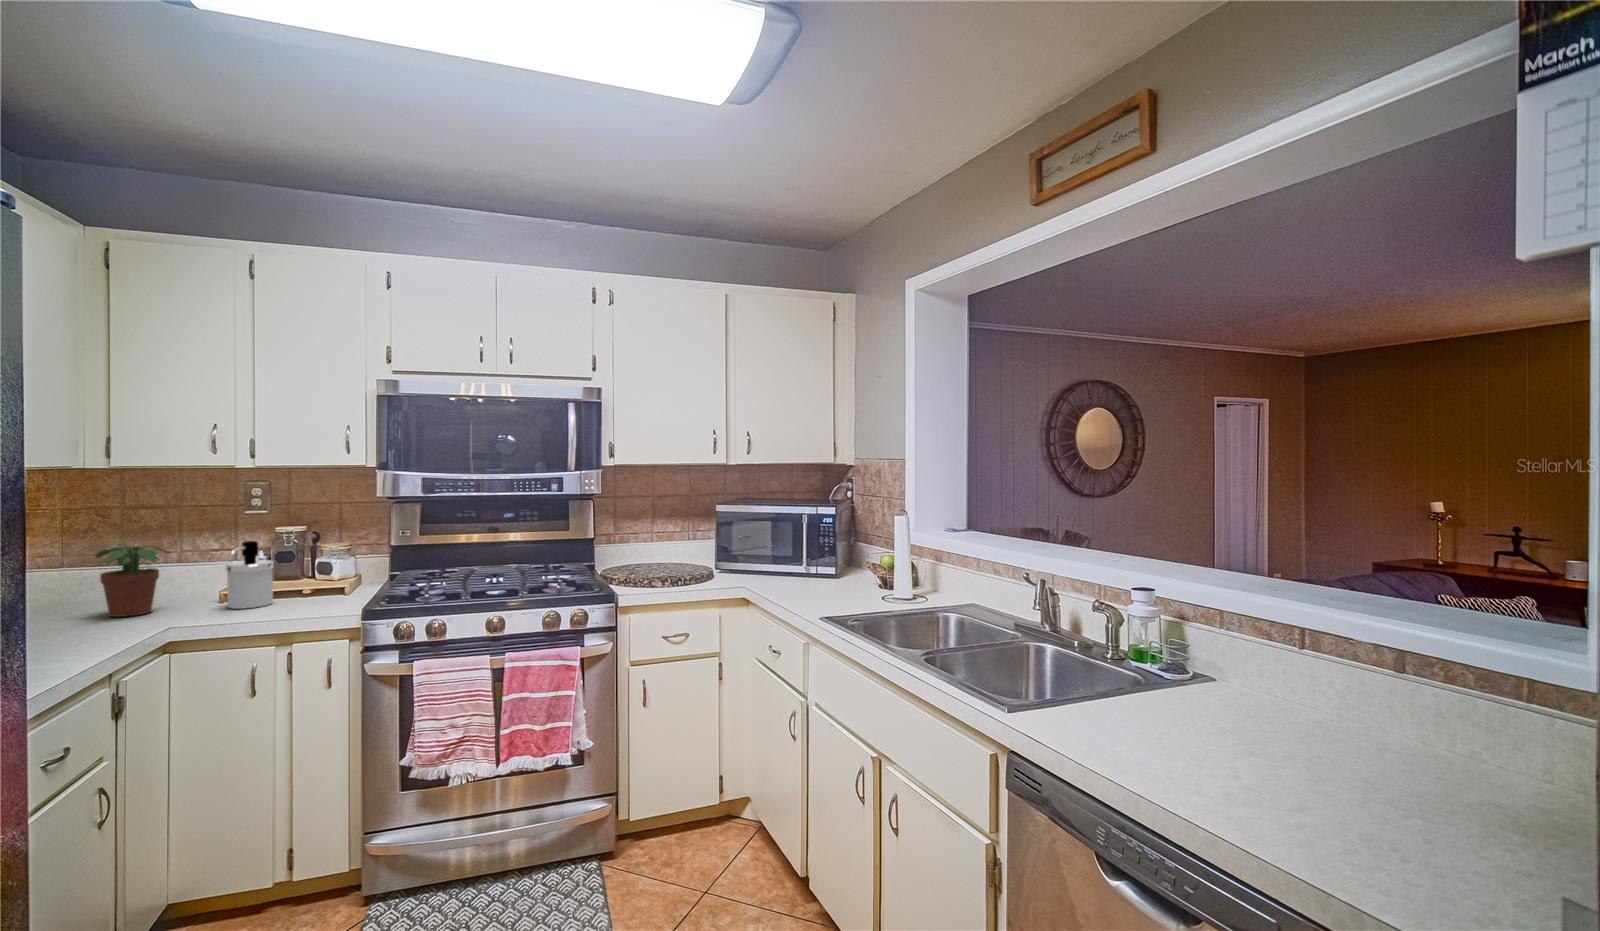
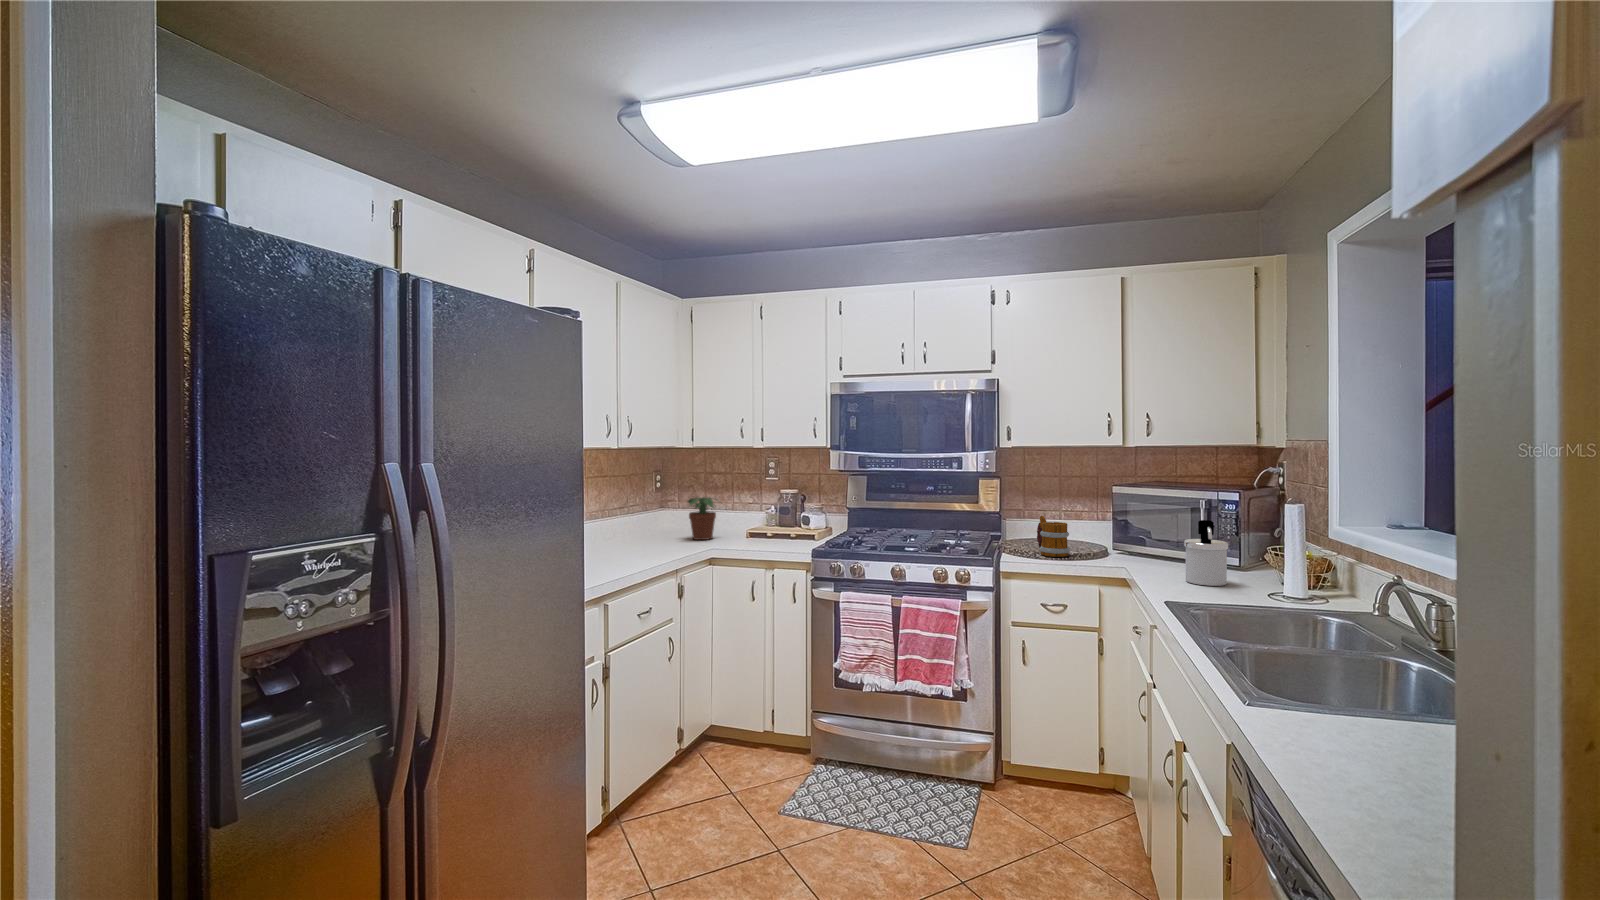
mug: none [645,540,682,584] -> present [1037,516,1070,557]
soap dispenser: present [225,541,274,609] -> present [1184,520,1228,586]

